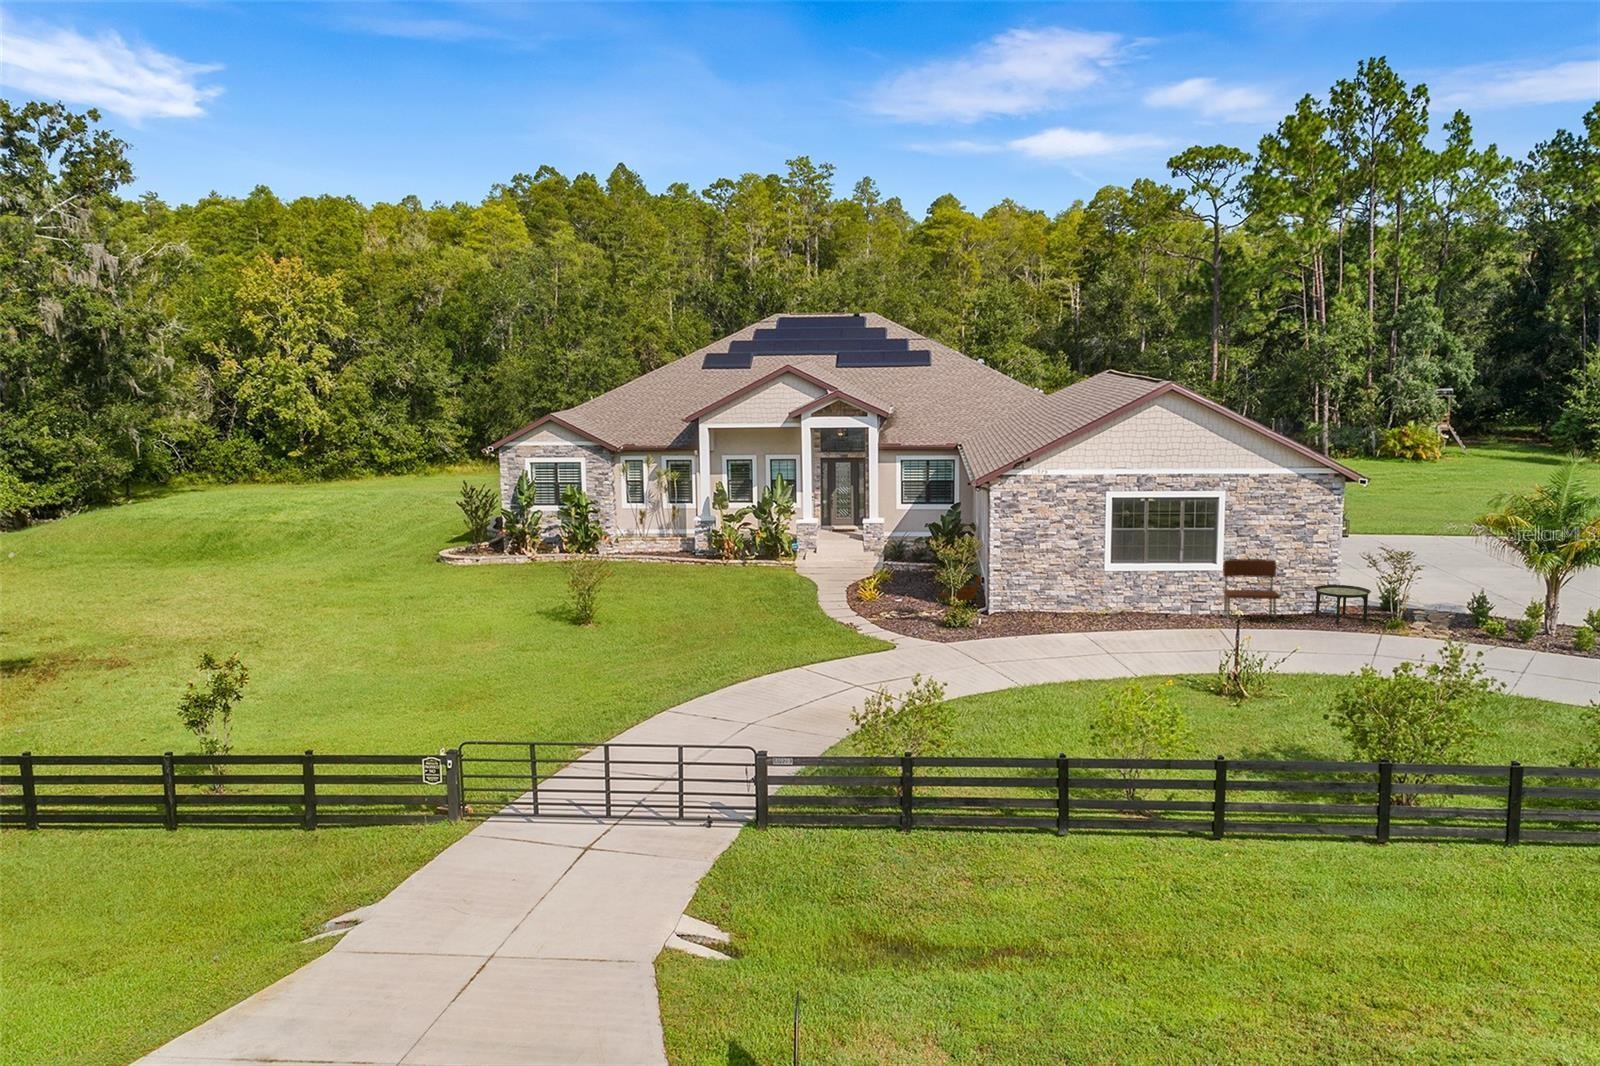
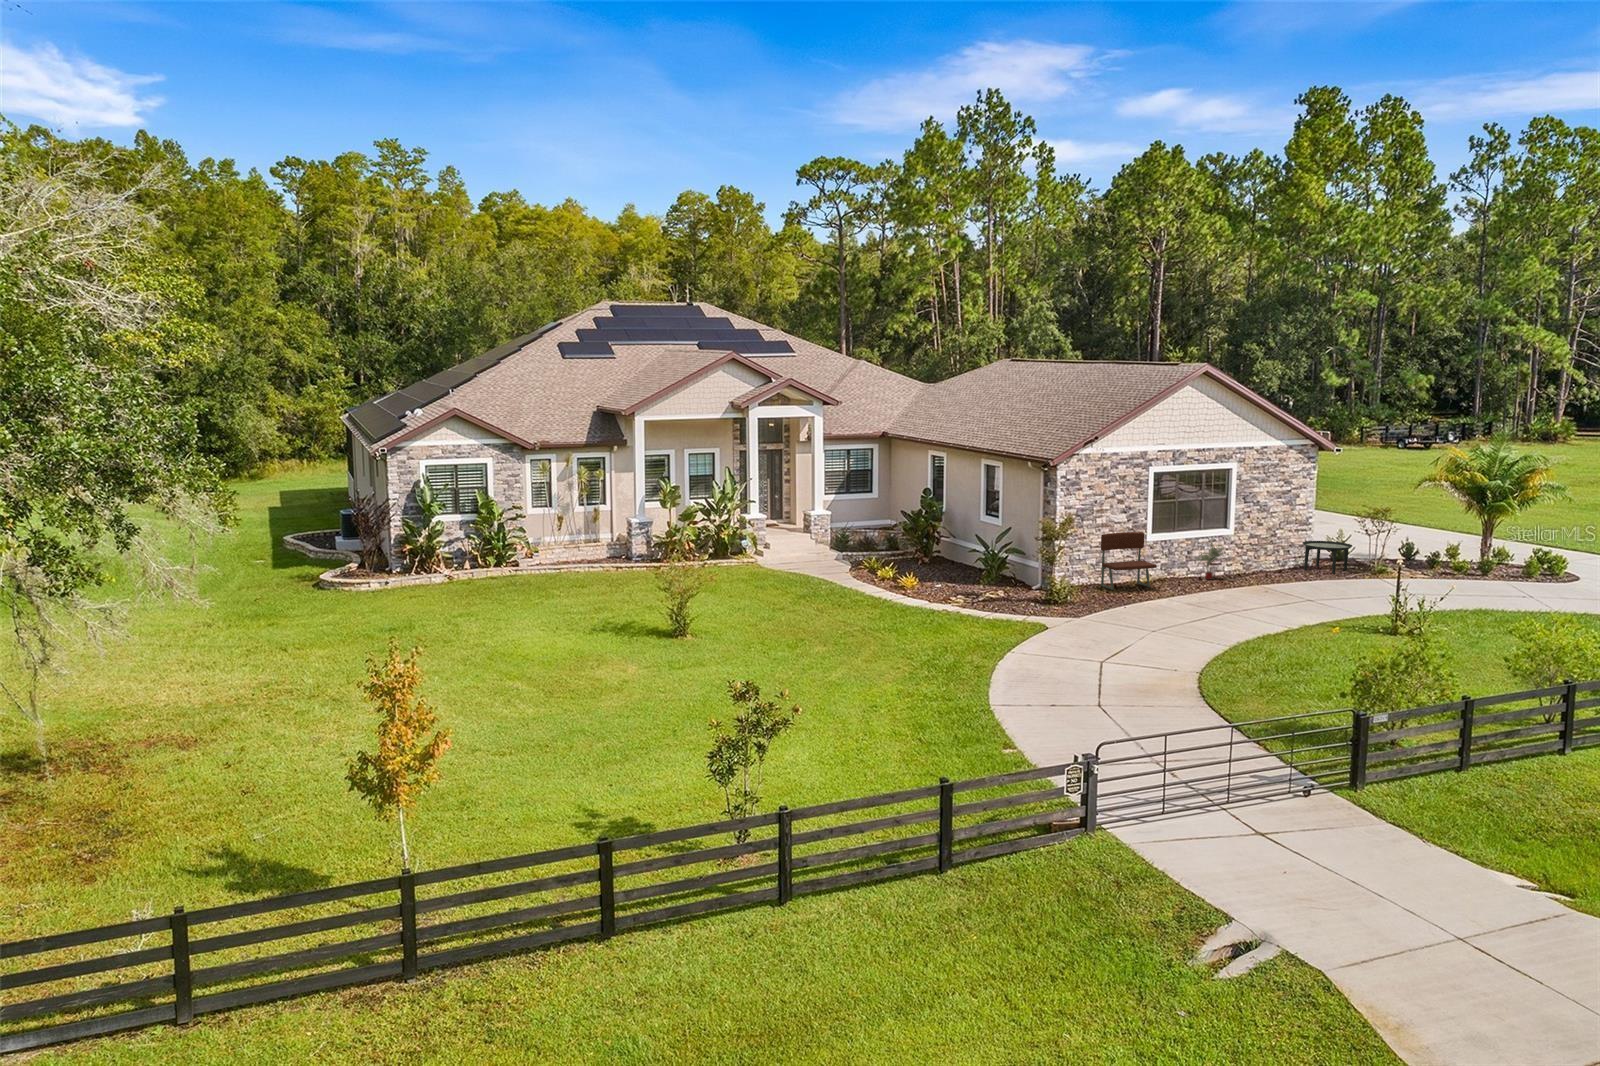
bench: present [1223,559,1281,619] -> present [1101,532,1157,590]
lounge chair: present [938,575,981,606] -> none [993,554,1038,590]
potted tree: none [1159,576,1194,617] -> present [1197,543,1224,579]

